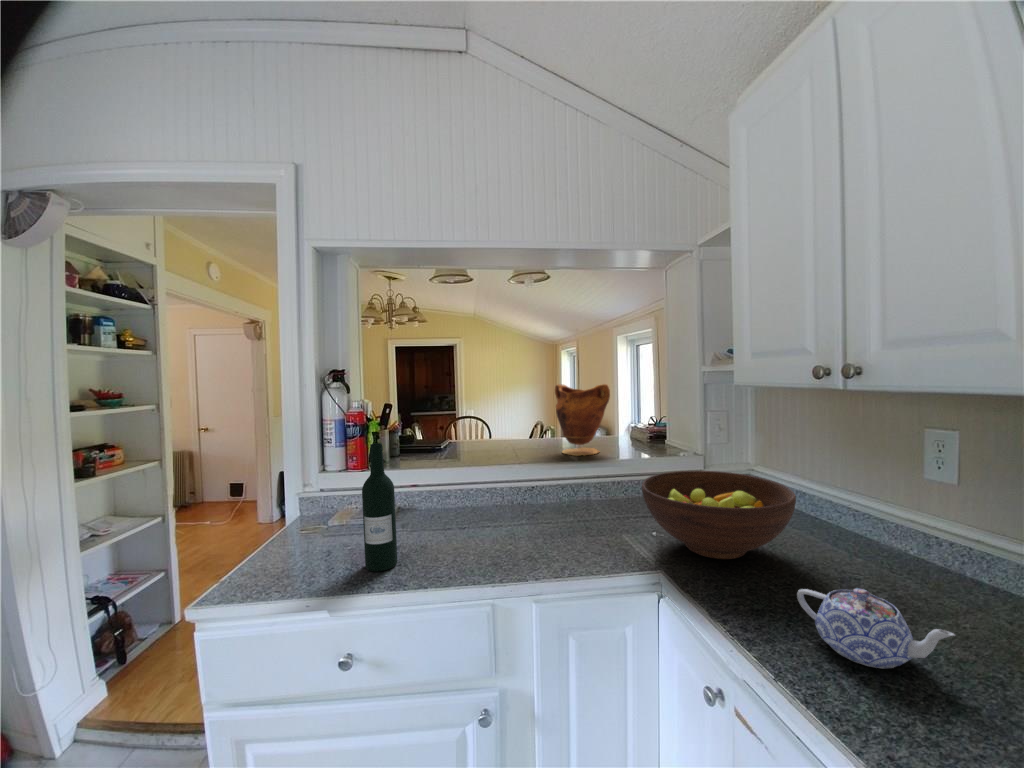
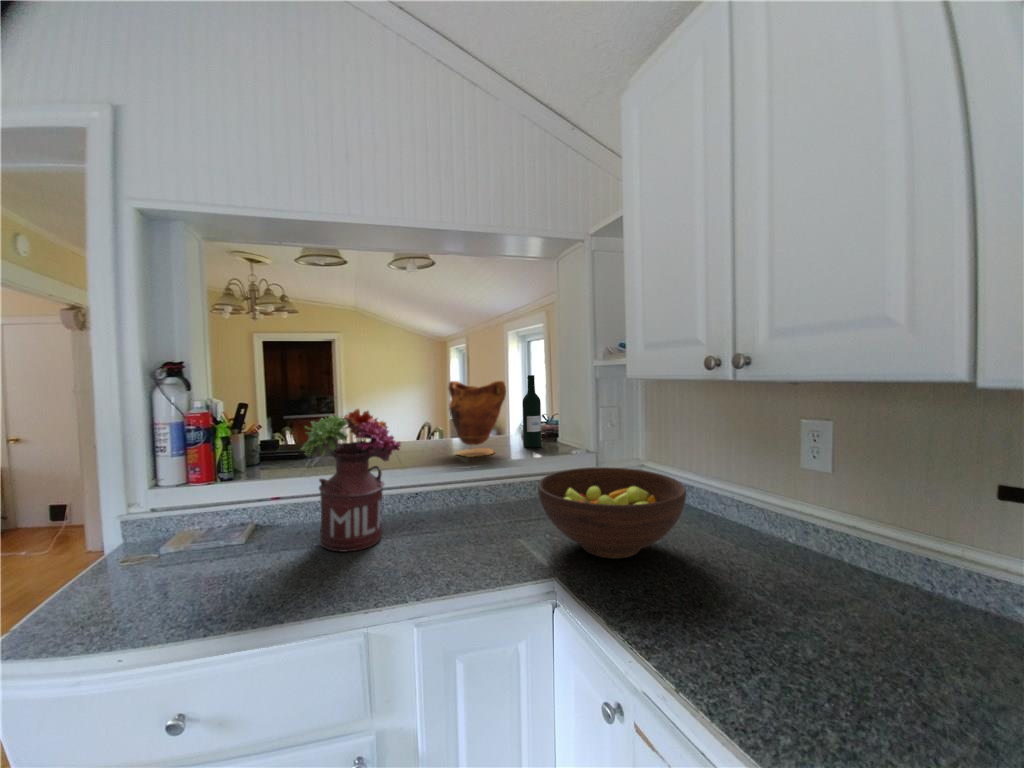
flower arrangement: none [435,411,517,533] -> present [301,409,401,552]
wine bottle: present [362,443,397,571] -> present [523,375,541,448]
teapot: present [797,589,955,668] -> none [693,581,840,663]

